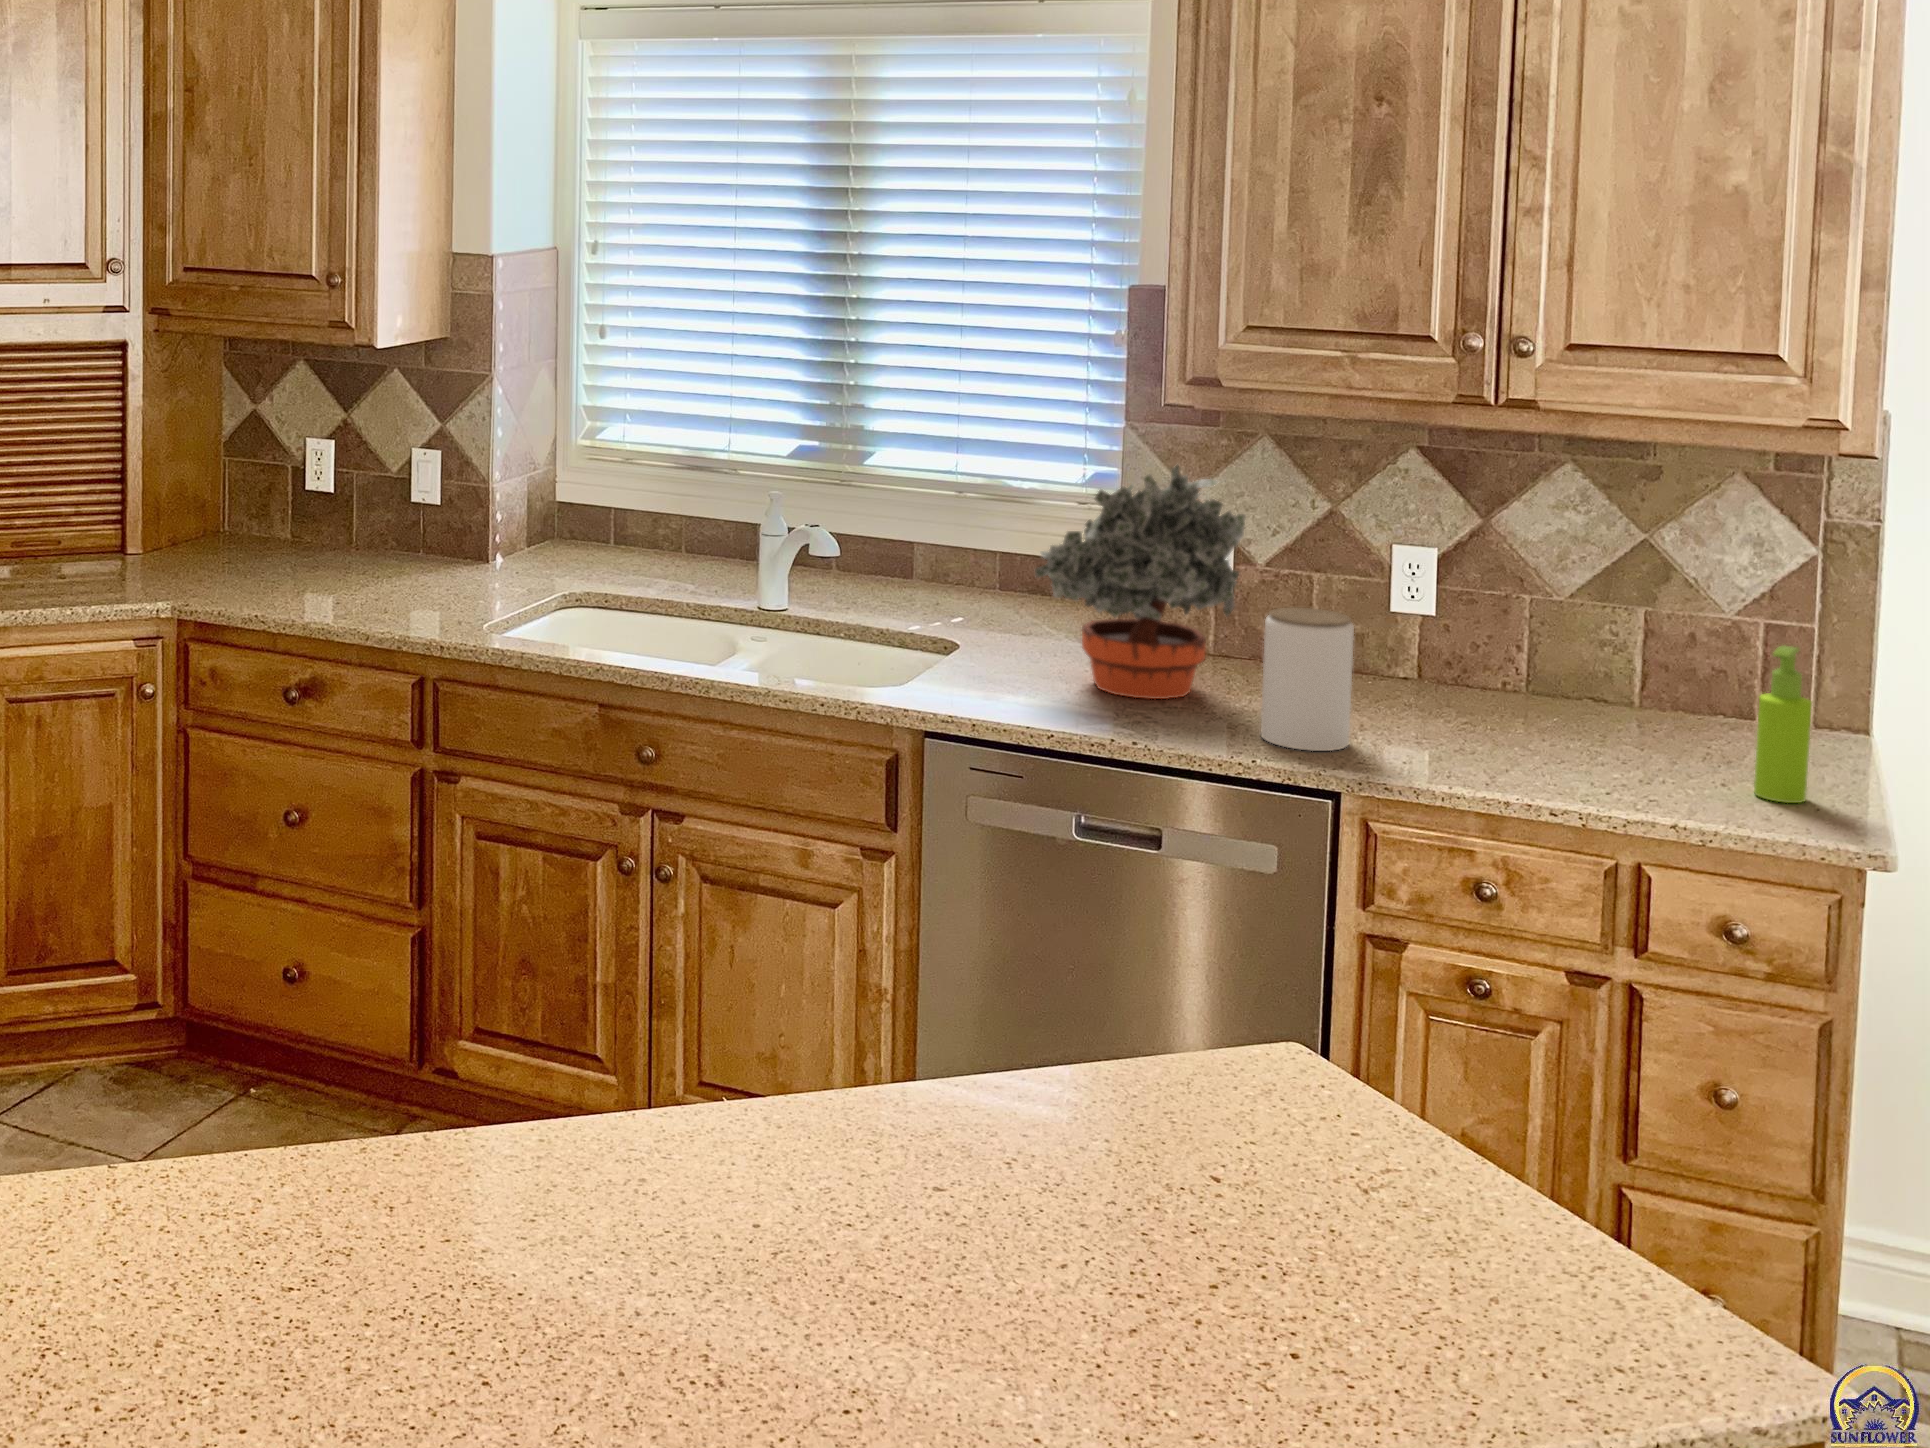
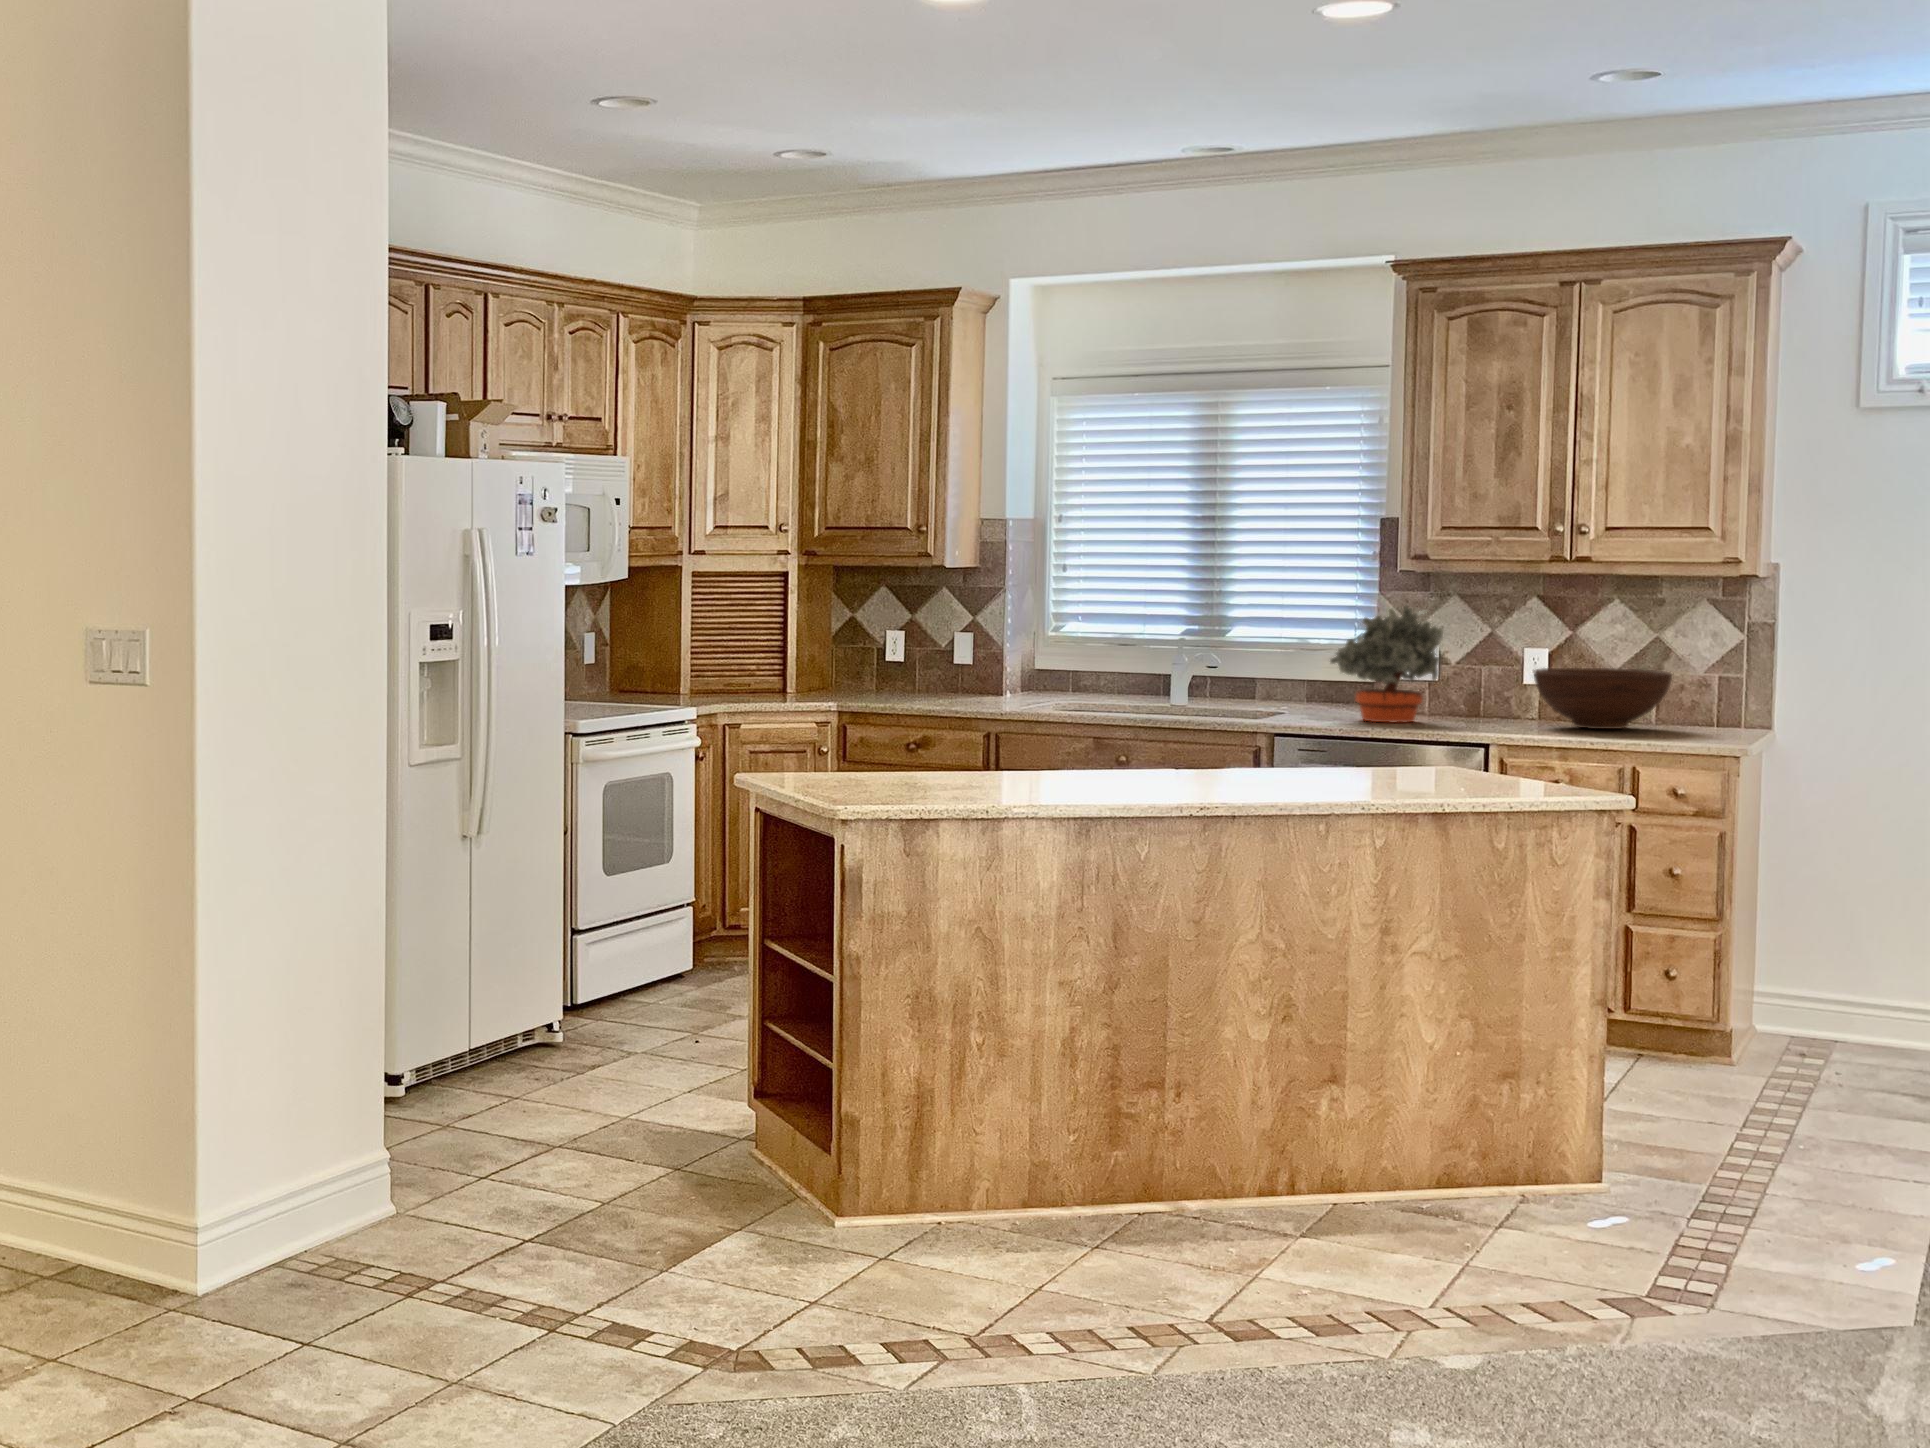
fruit bowl: none [1419,598,1693,745] -> present [1534,668,1672,729]
jar: present [1261,608,1354,751] -> none [1450,665,1497,730]
soap dispenser: present [1754,645,1812,803] -> none [1694,664,1721,738]

